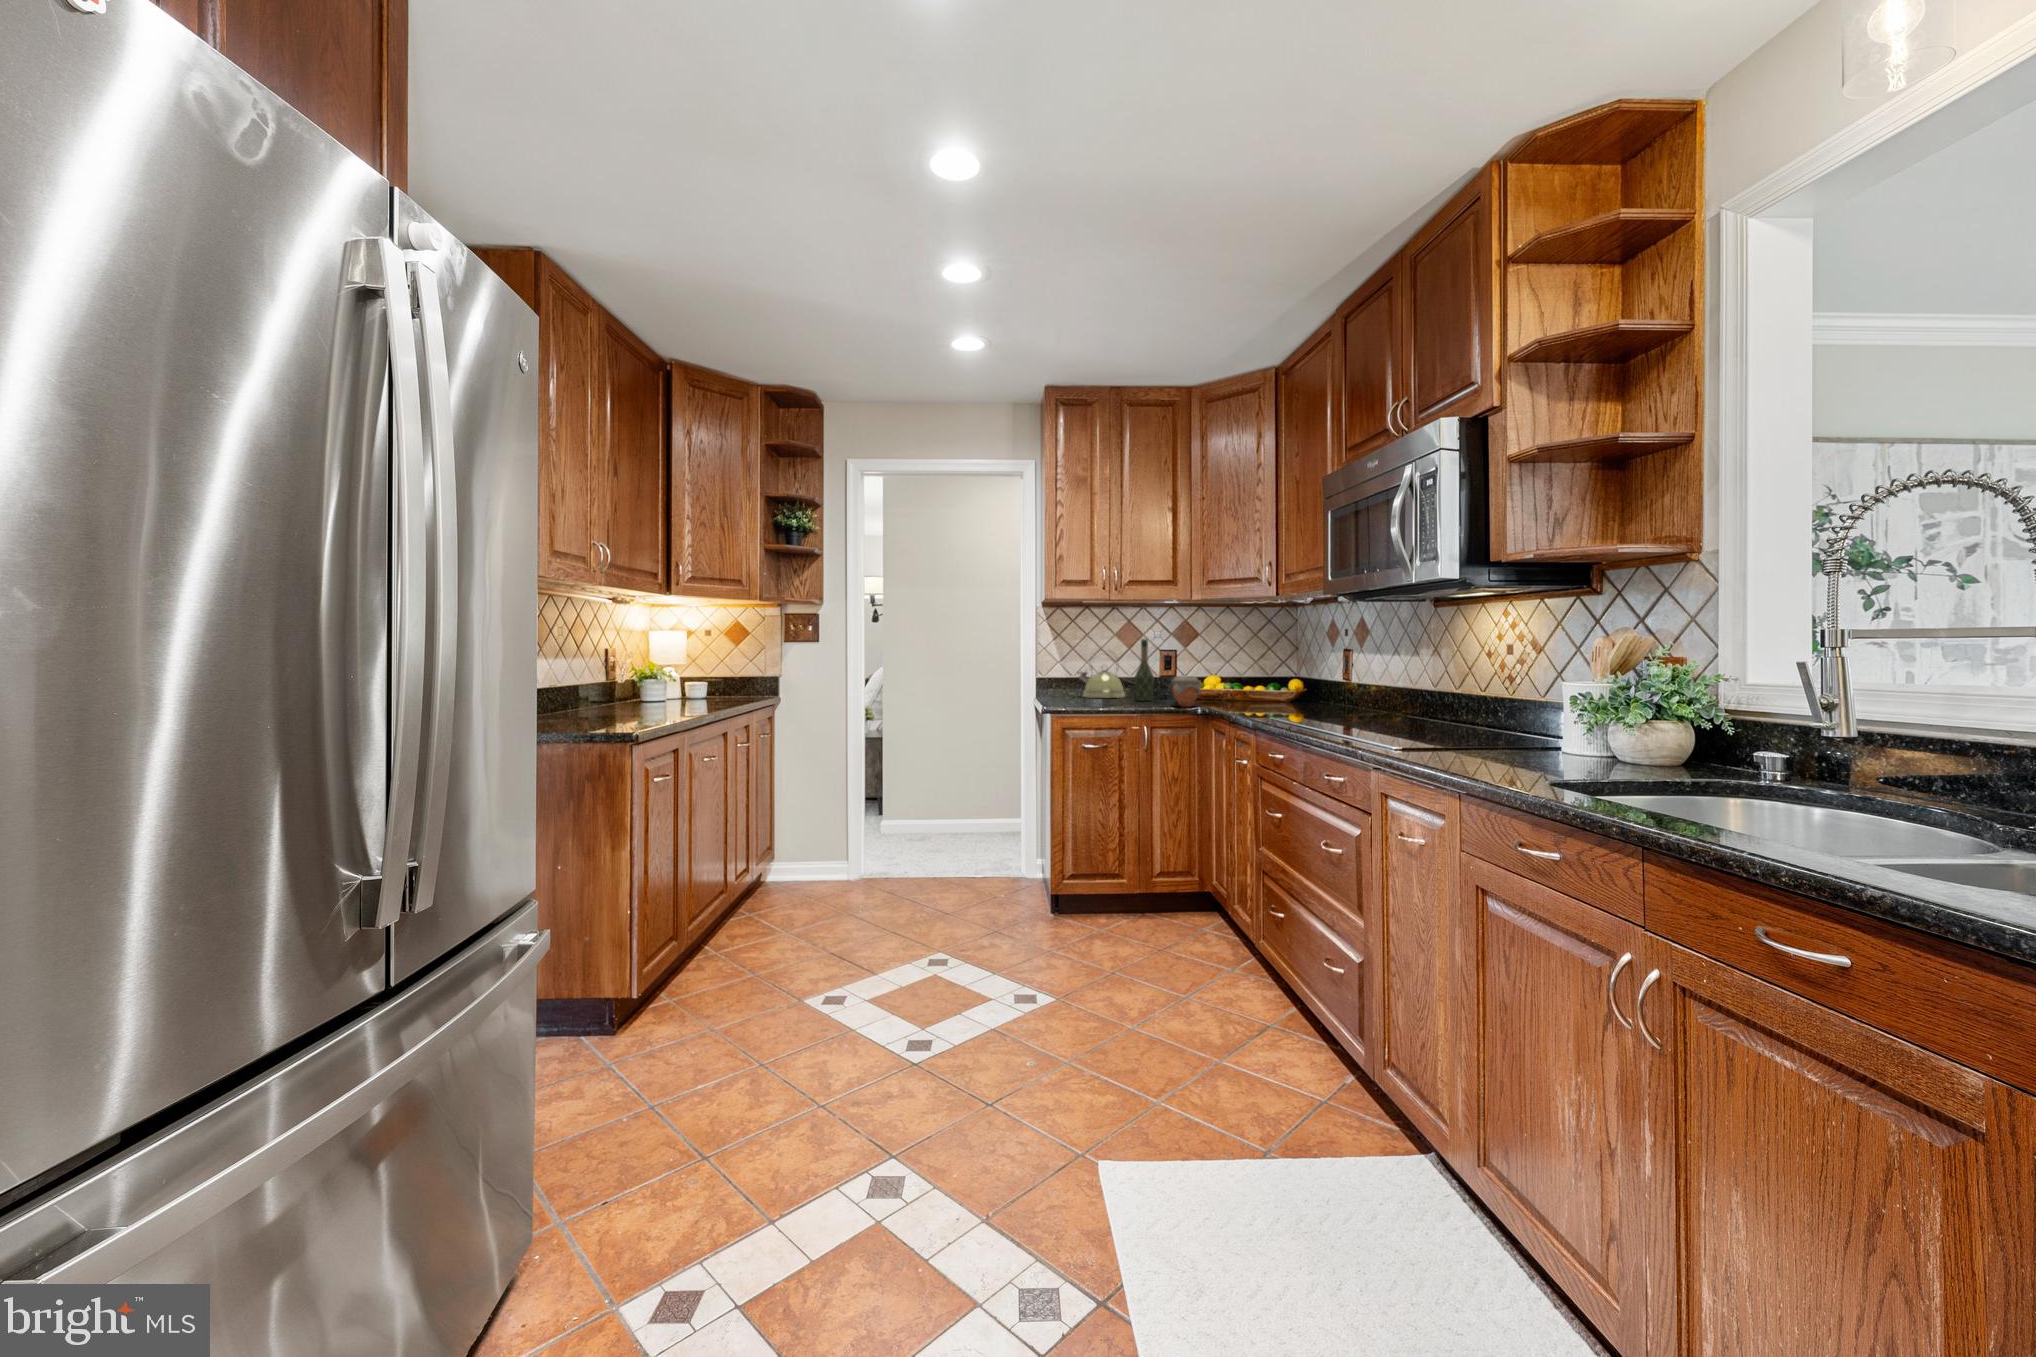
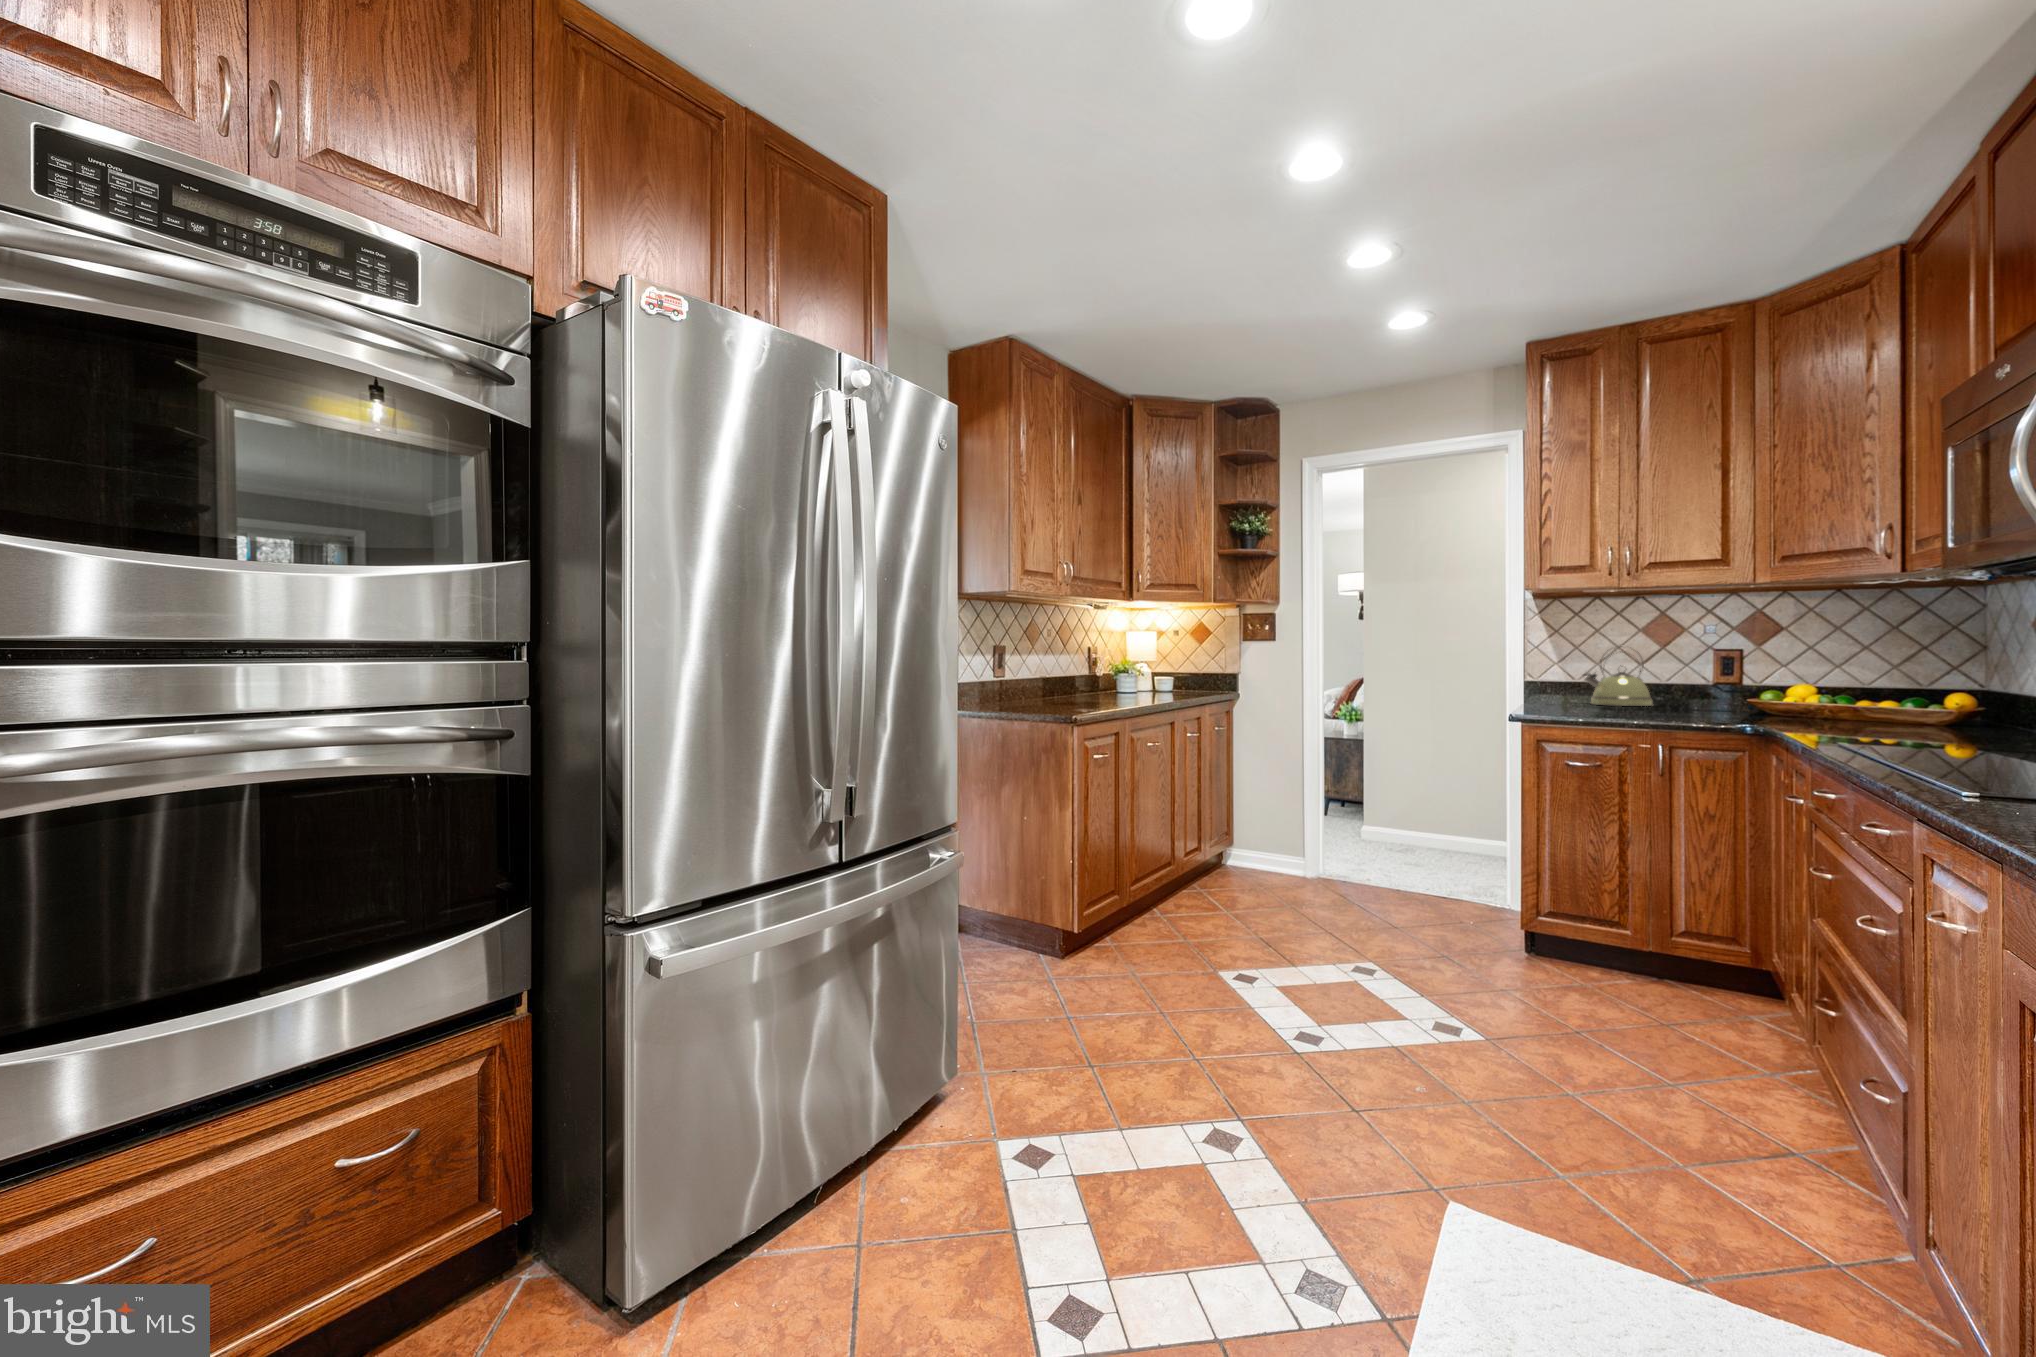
wine bottle: present [1134,639,1154,701] -> none [1658,633,1689,710]
jar: present [1170,676,1201,707] -> none [1699,680,1752,719]

